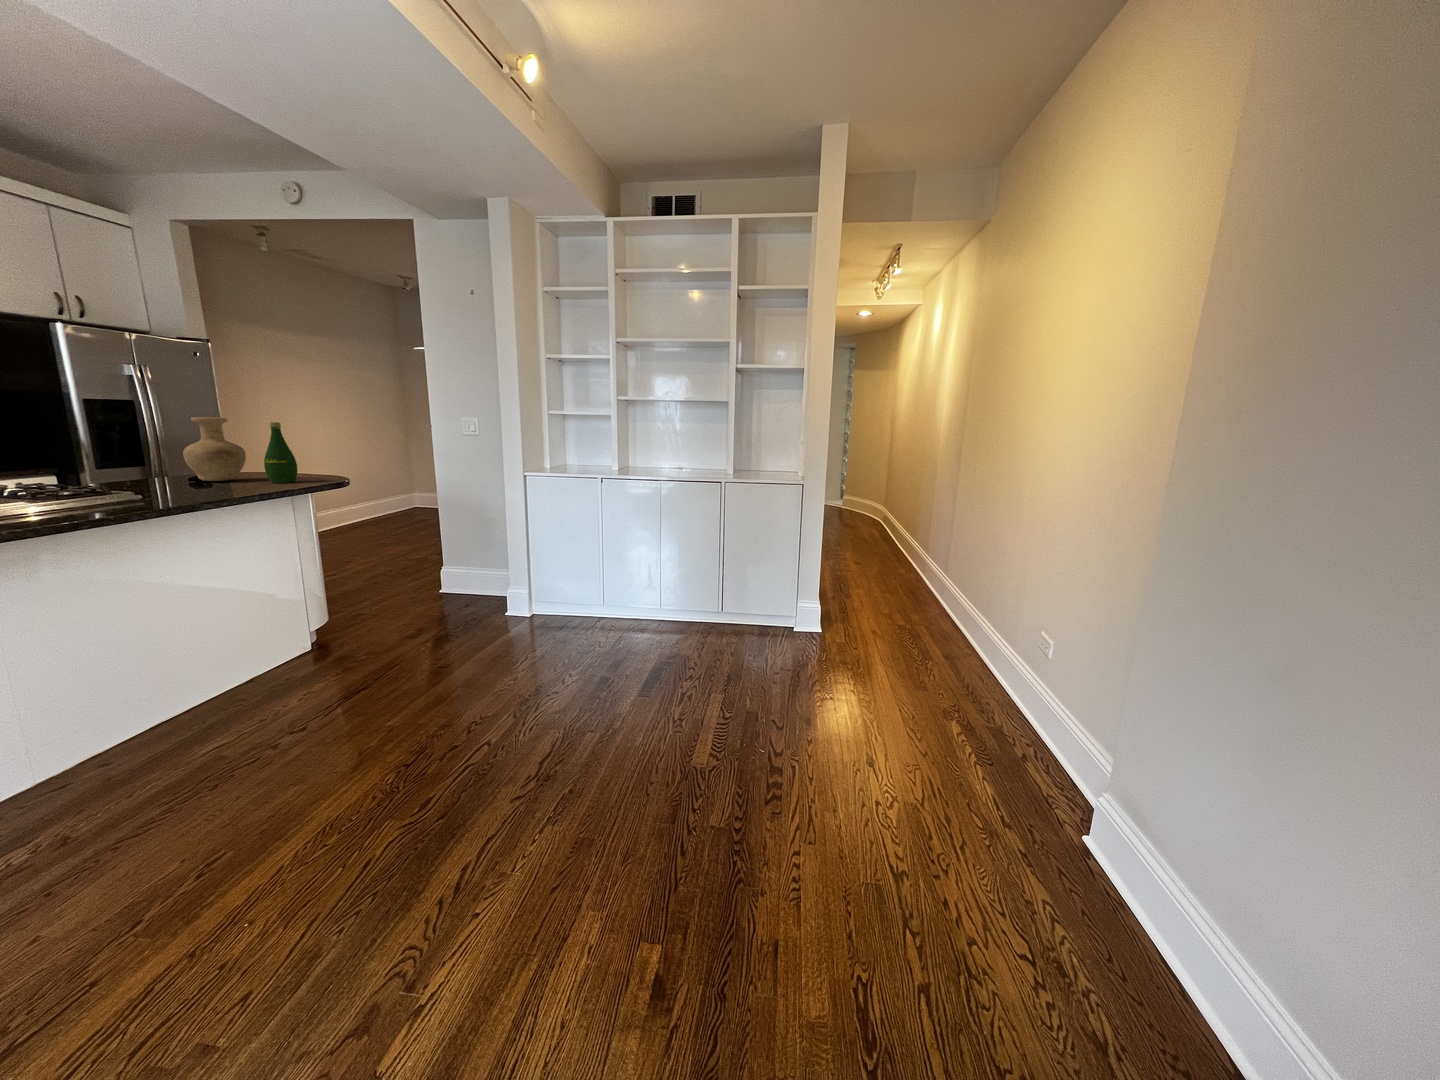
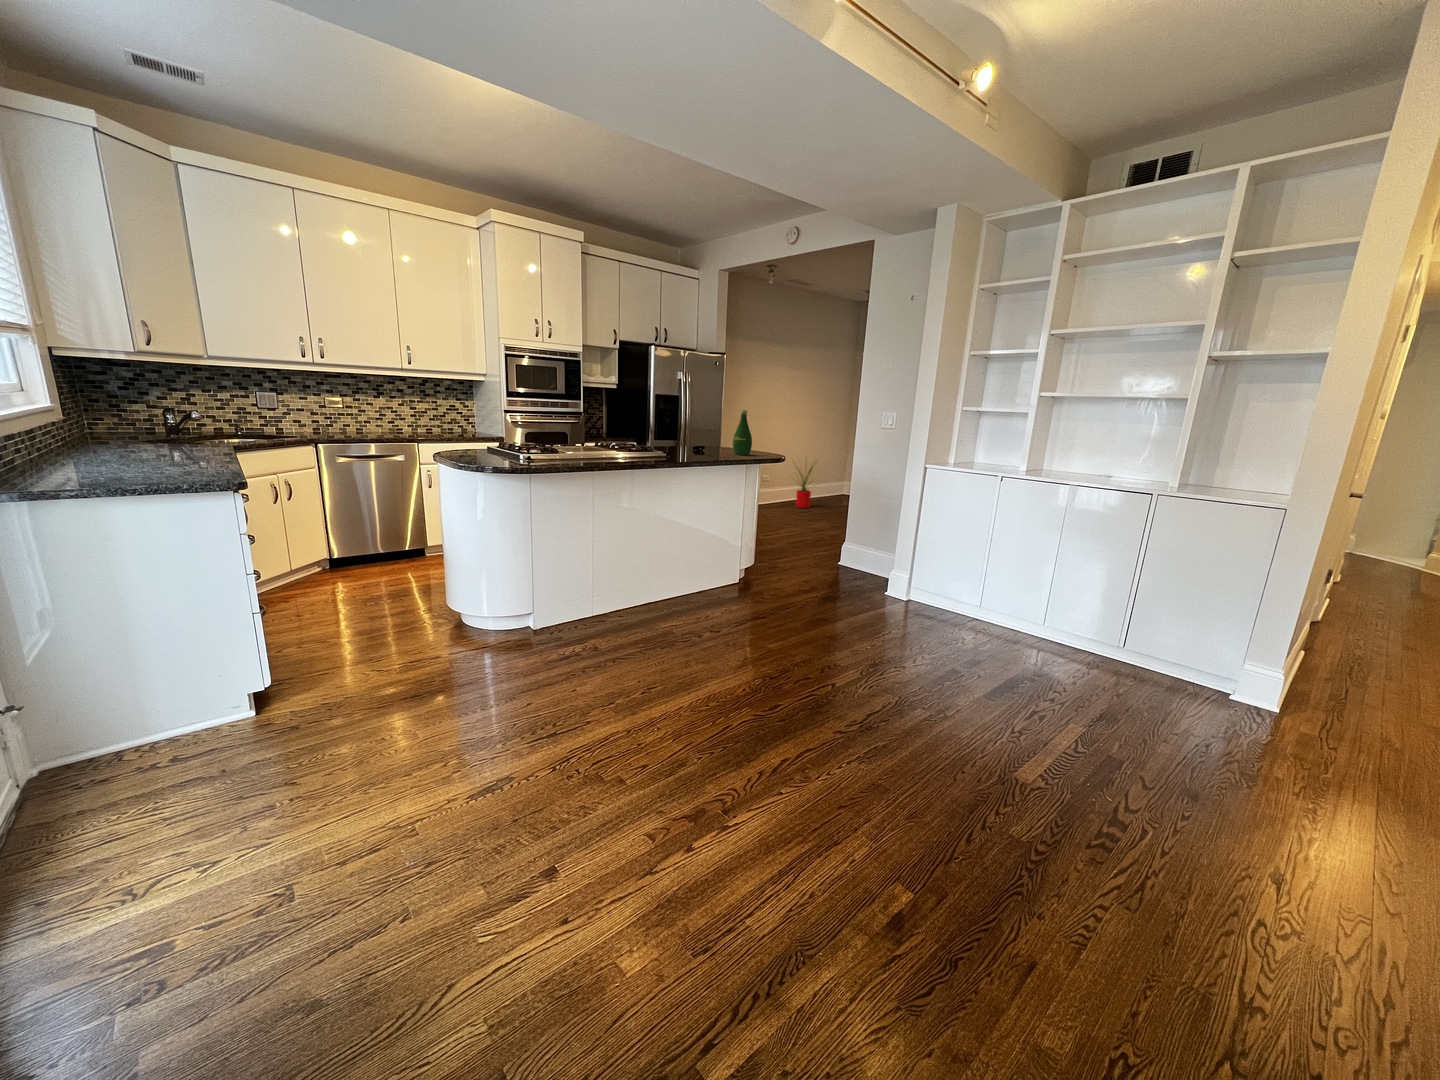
vase: present [183,417,246,481] -> none [692,406,725,451]
house plant: none [334,465,394,532] -> present [796,461,816,508]

